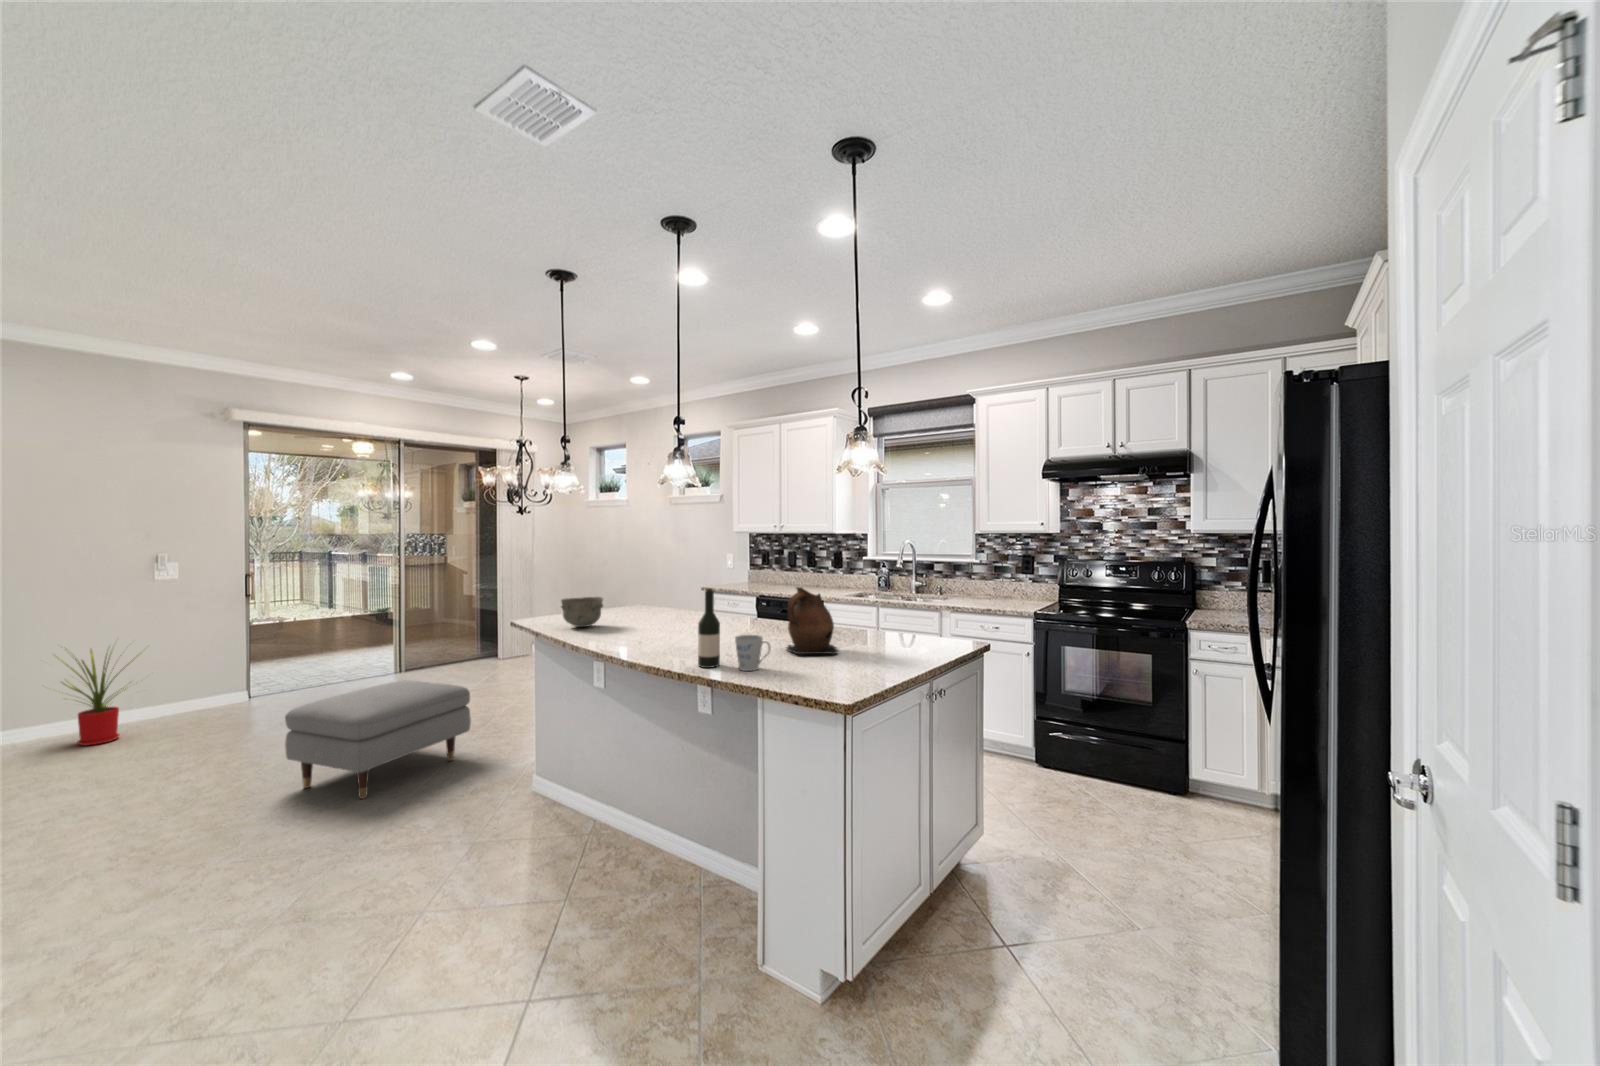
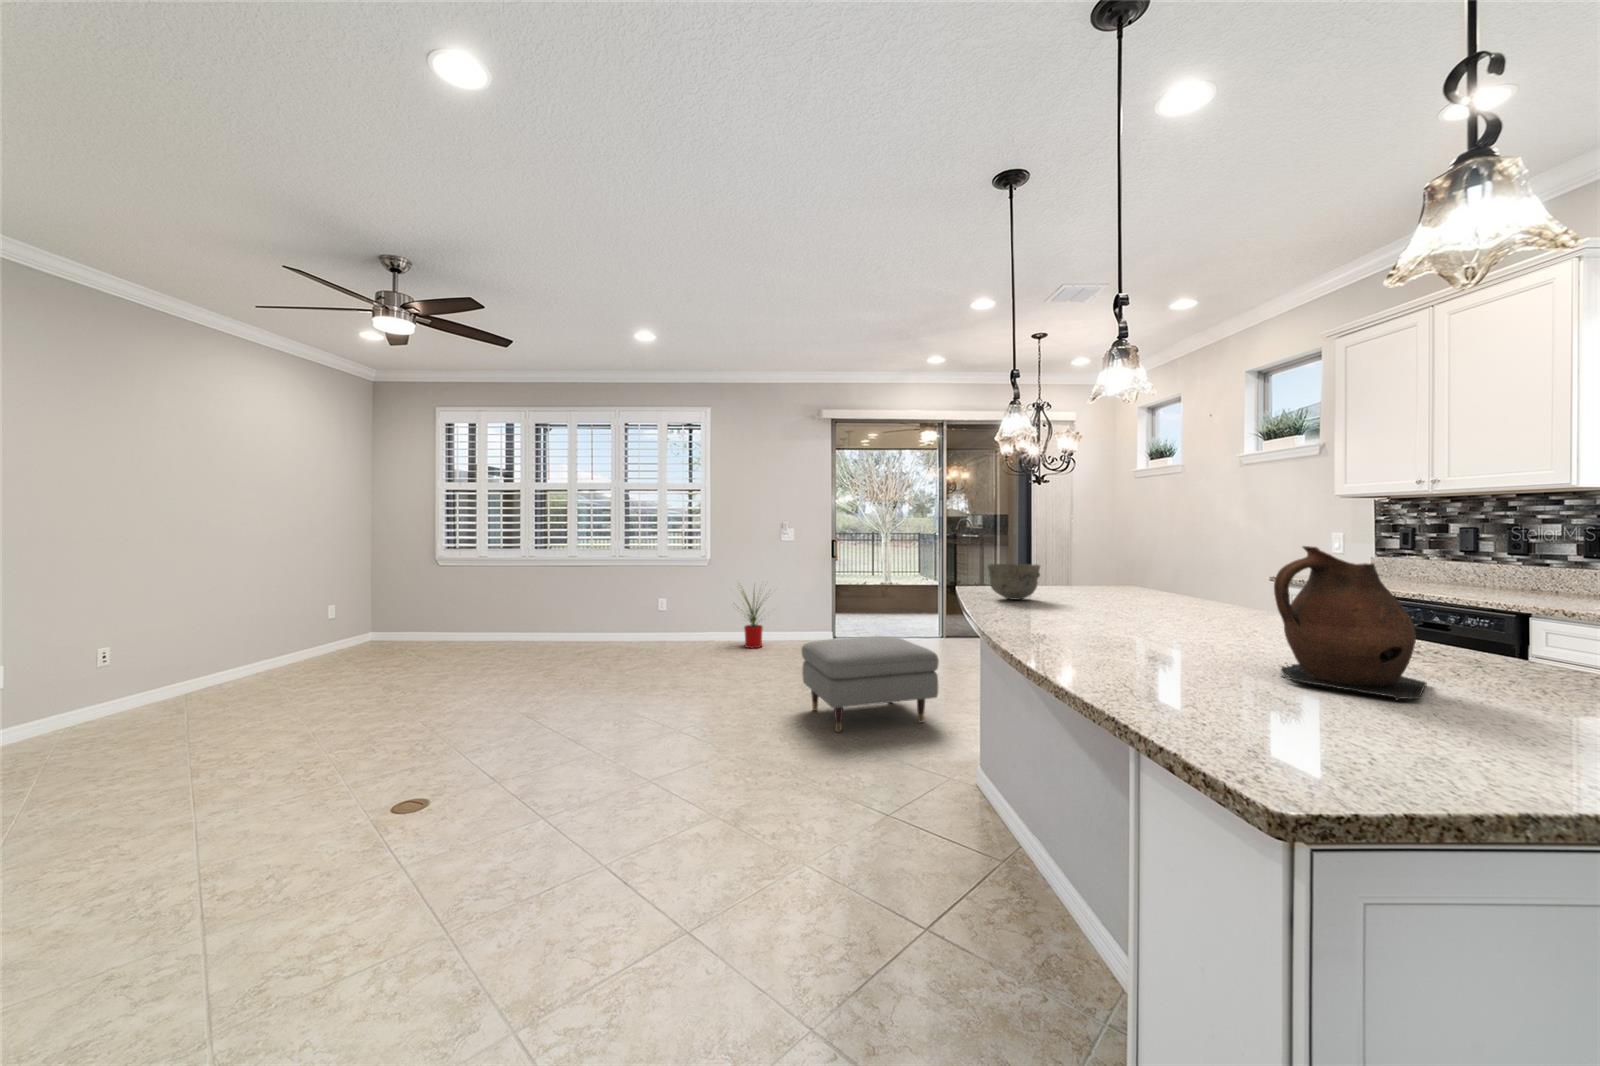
wine bottle: present [698,588,720,668] -> none [1069,537,1106,669]
mug: present [735,635,771,671] -> none [1120,621,1191,688]

